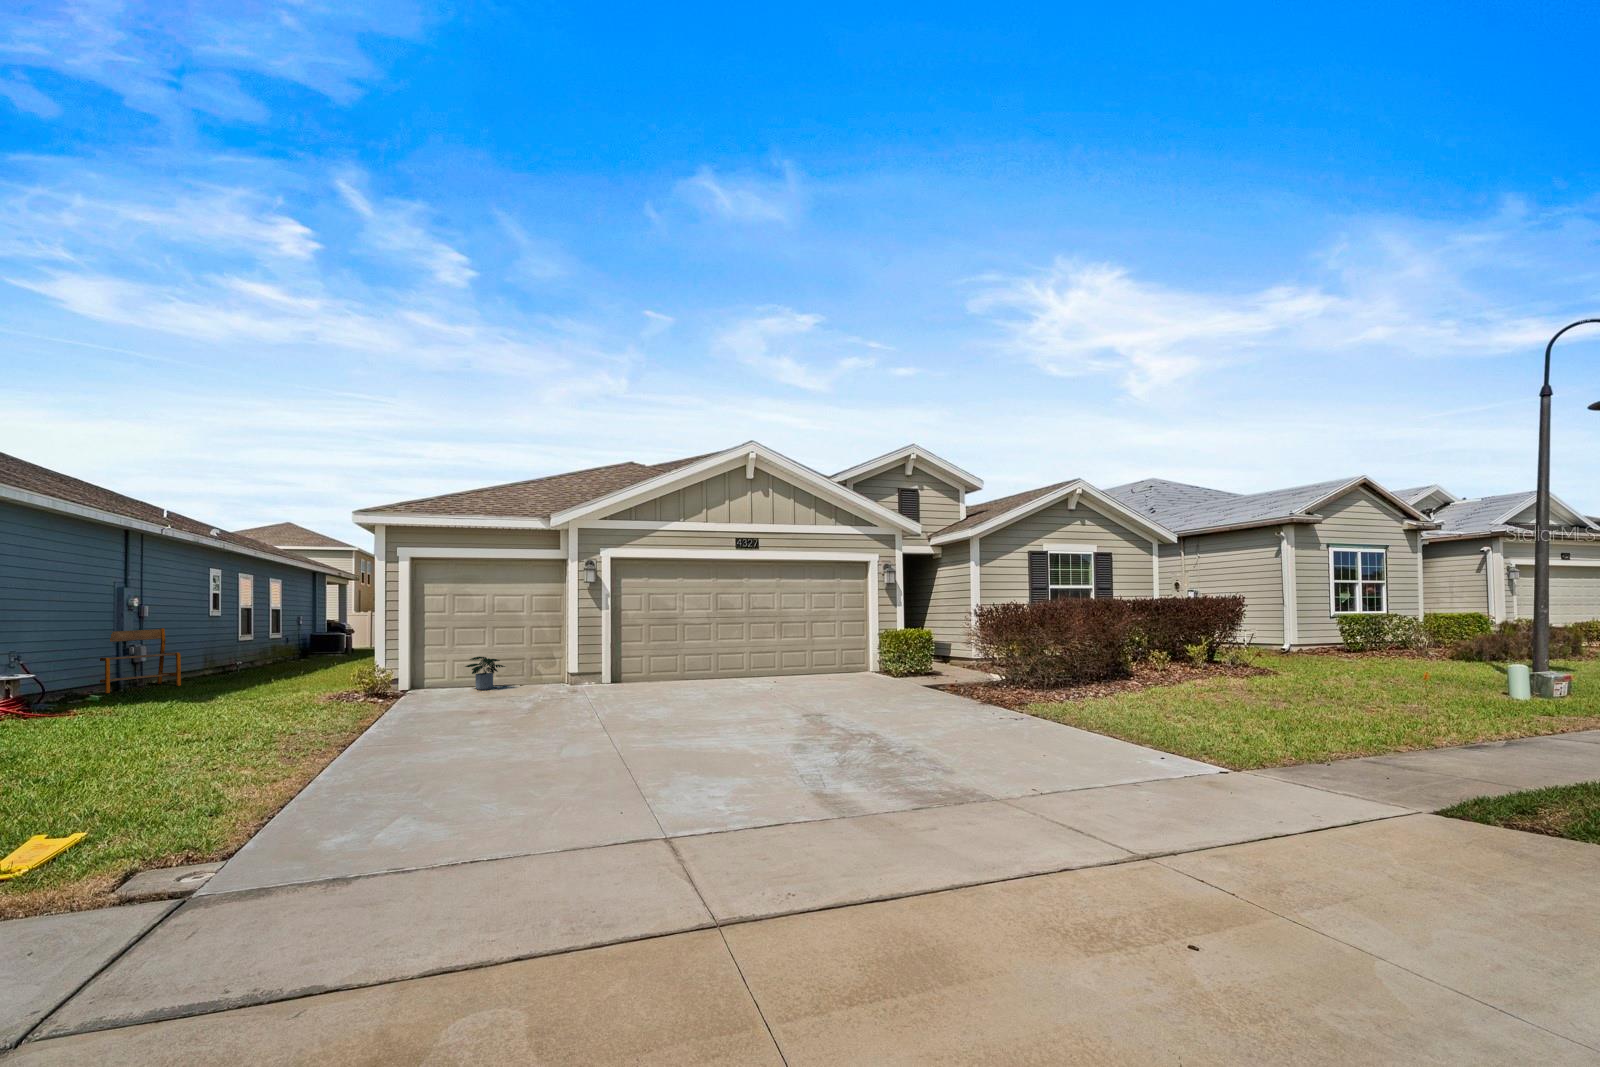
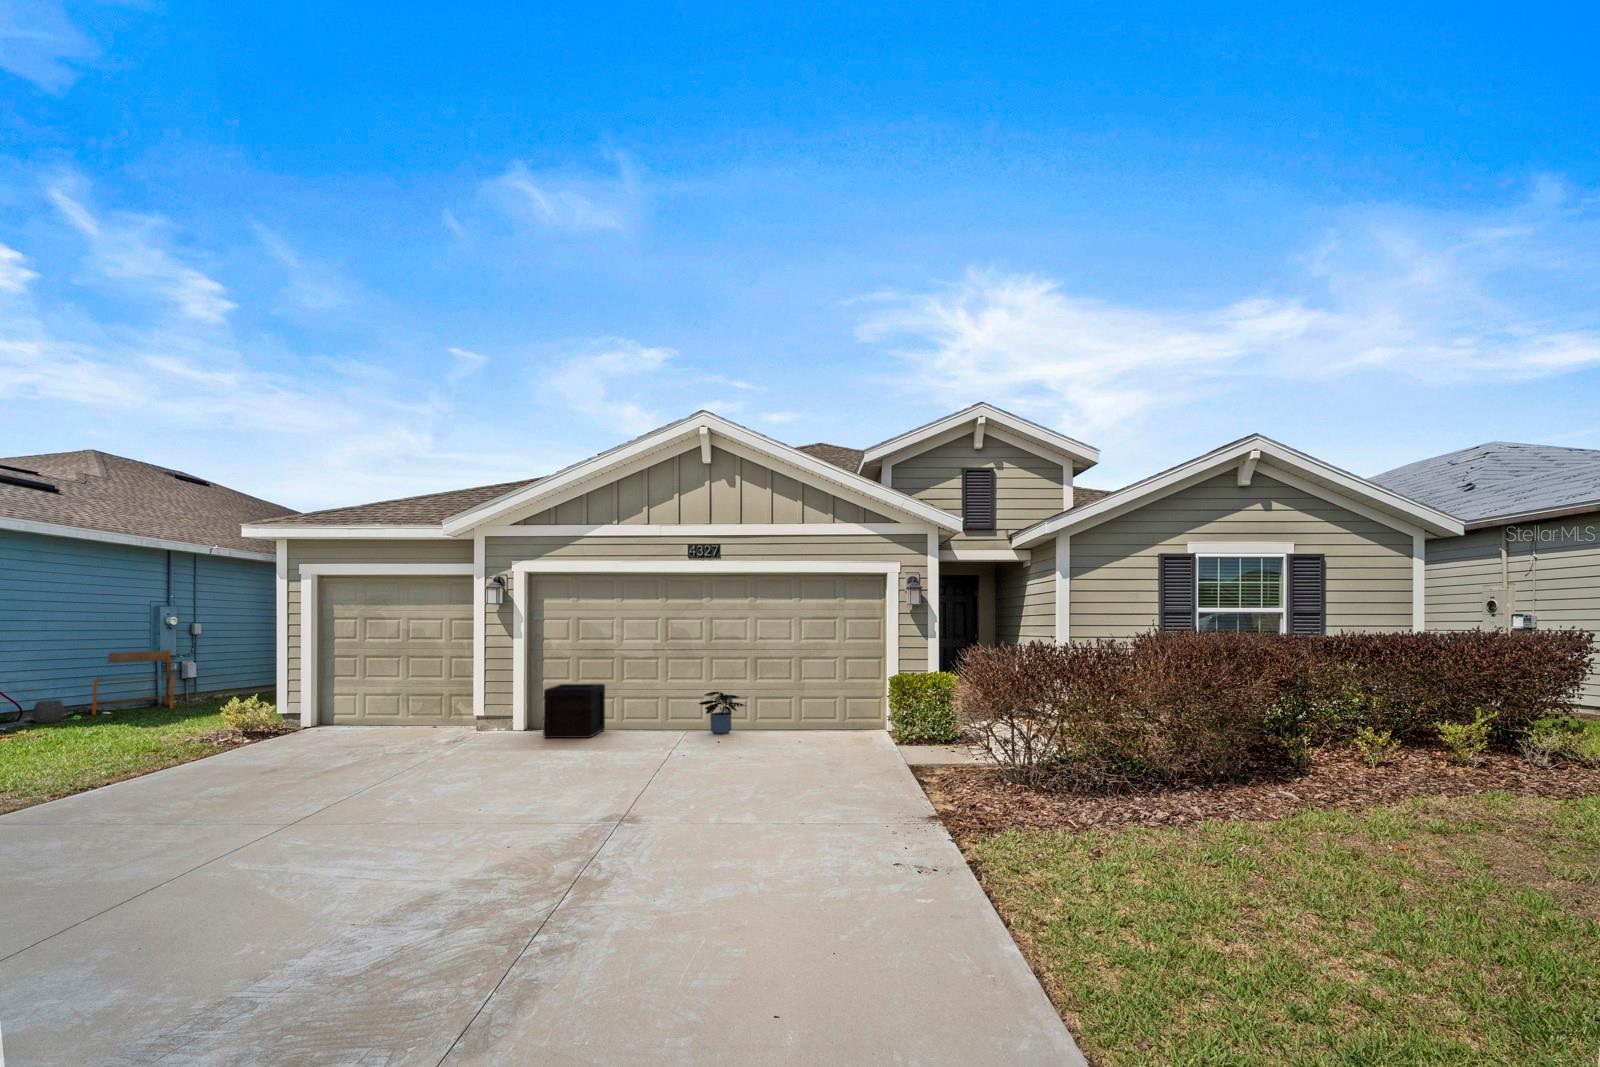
wooden crate: none [636,645,678,686] -> present [543,684,605,738]
potted plant: present [465,657,505,690] -> present [699,692,745,734]
woven basket: none [64,678,96,701] -> present [32,700,64,723]

